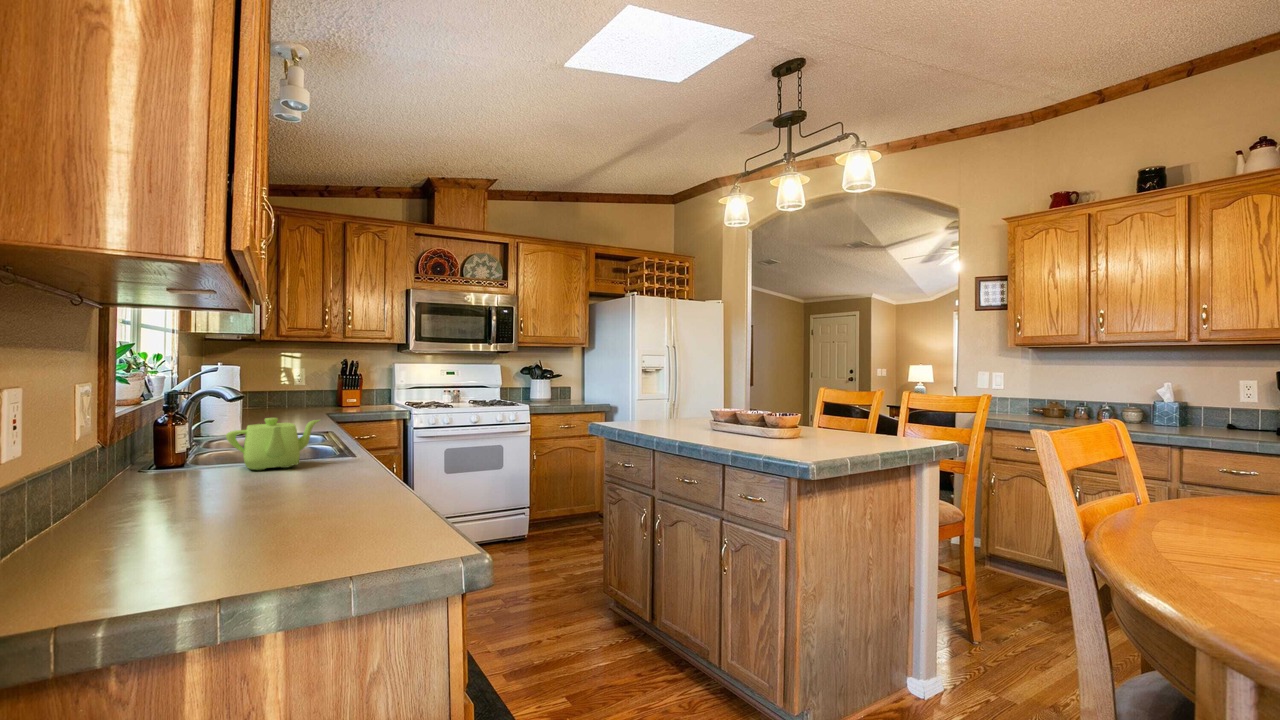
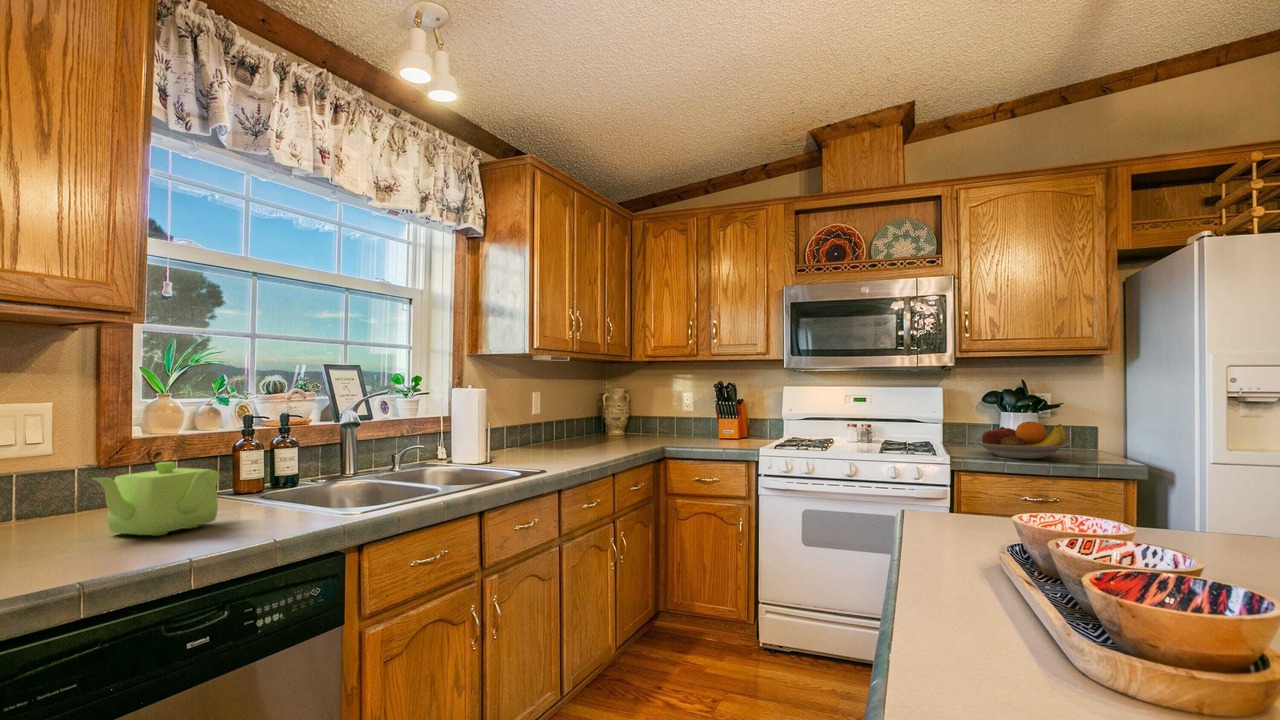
fruit bowl: none [527,384,575,404] -> present [973,422,1070,459]

